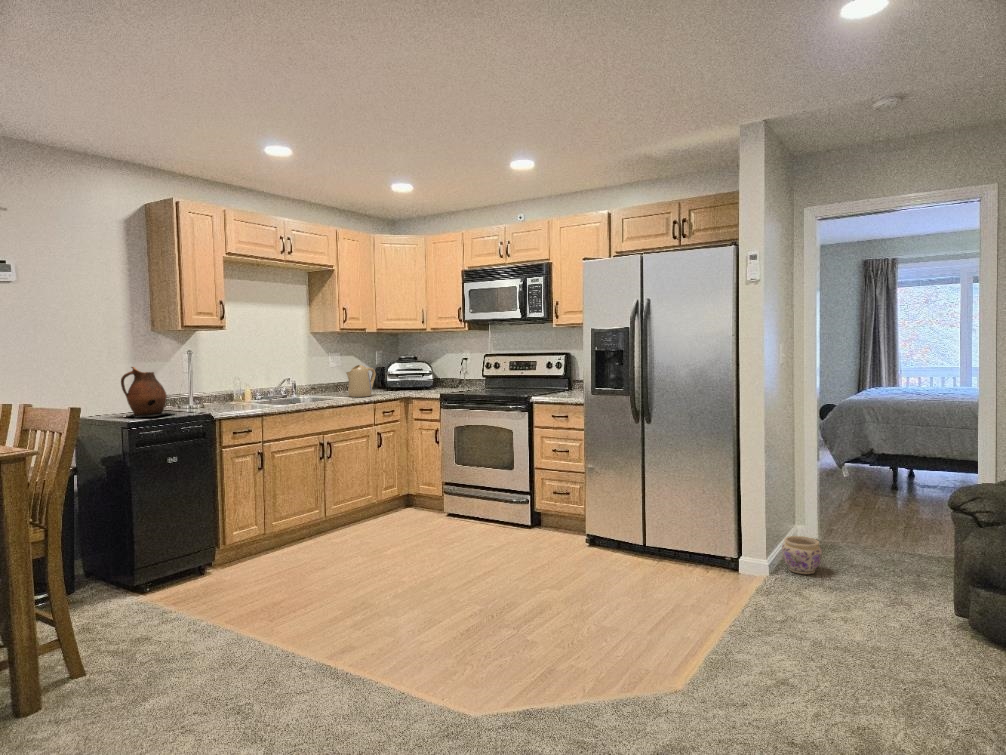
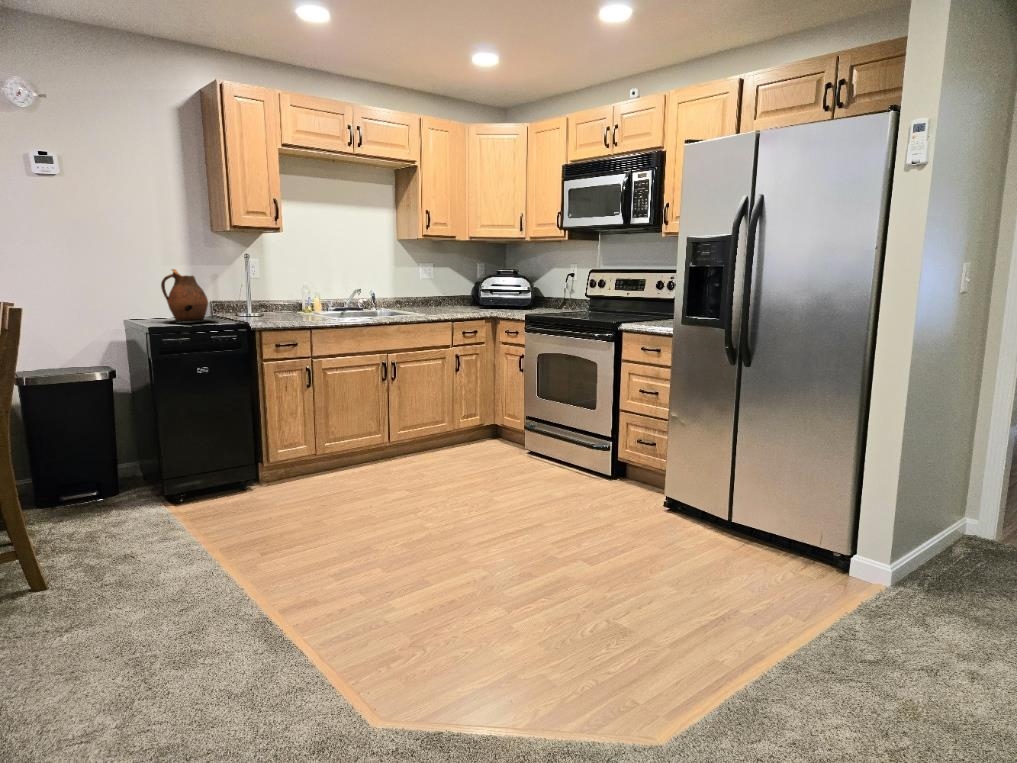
kettle: present [346,365,376,397] -> none [423,277,459,313]
planter: present [782,536,822,575] -> none [921,537,982,594]

